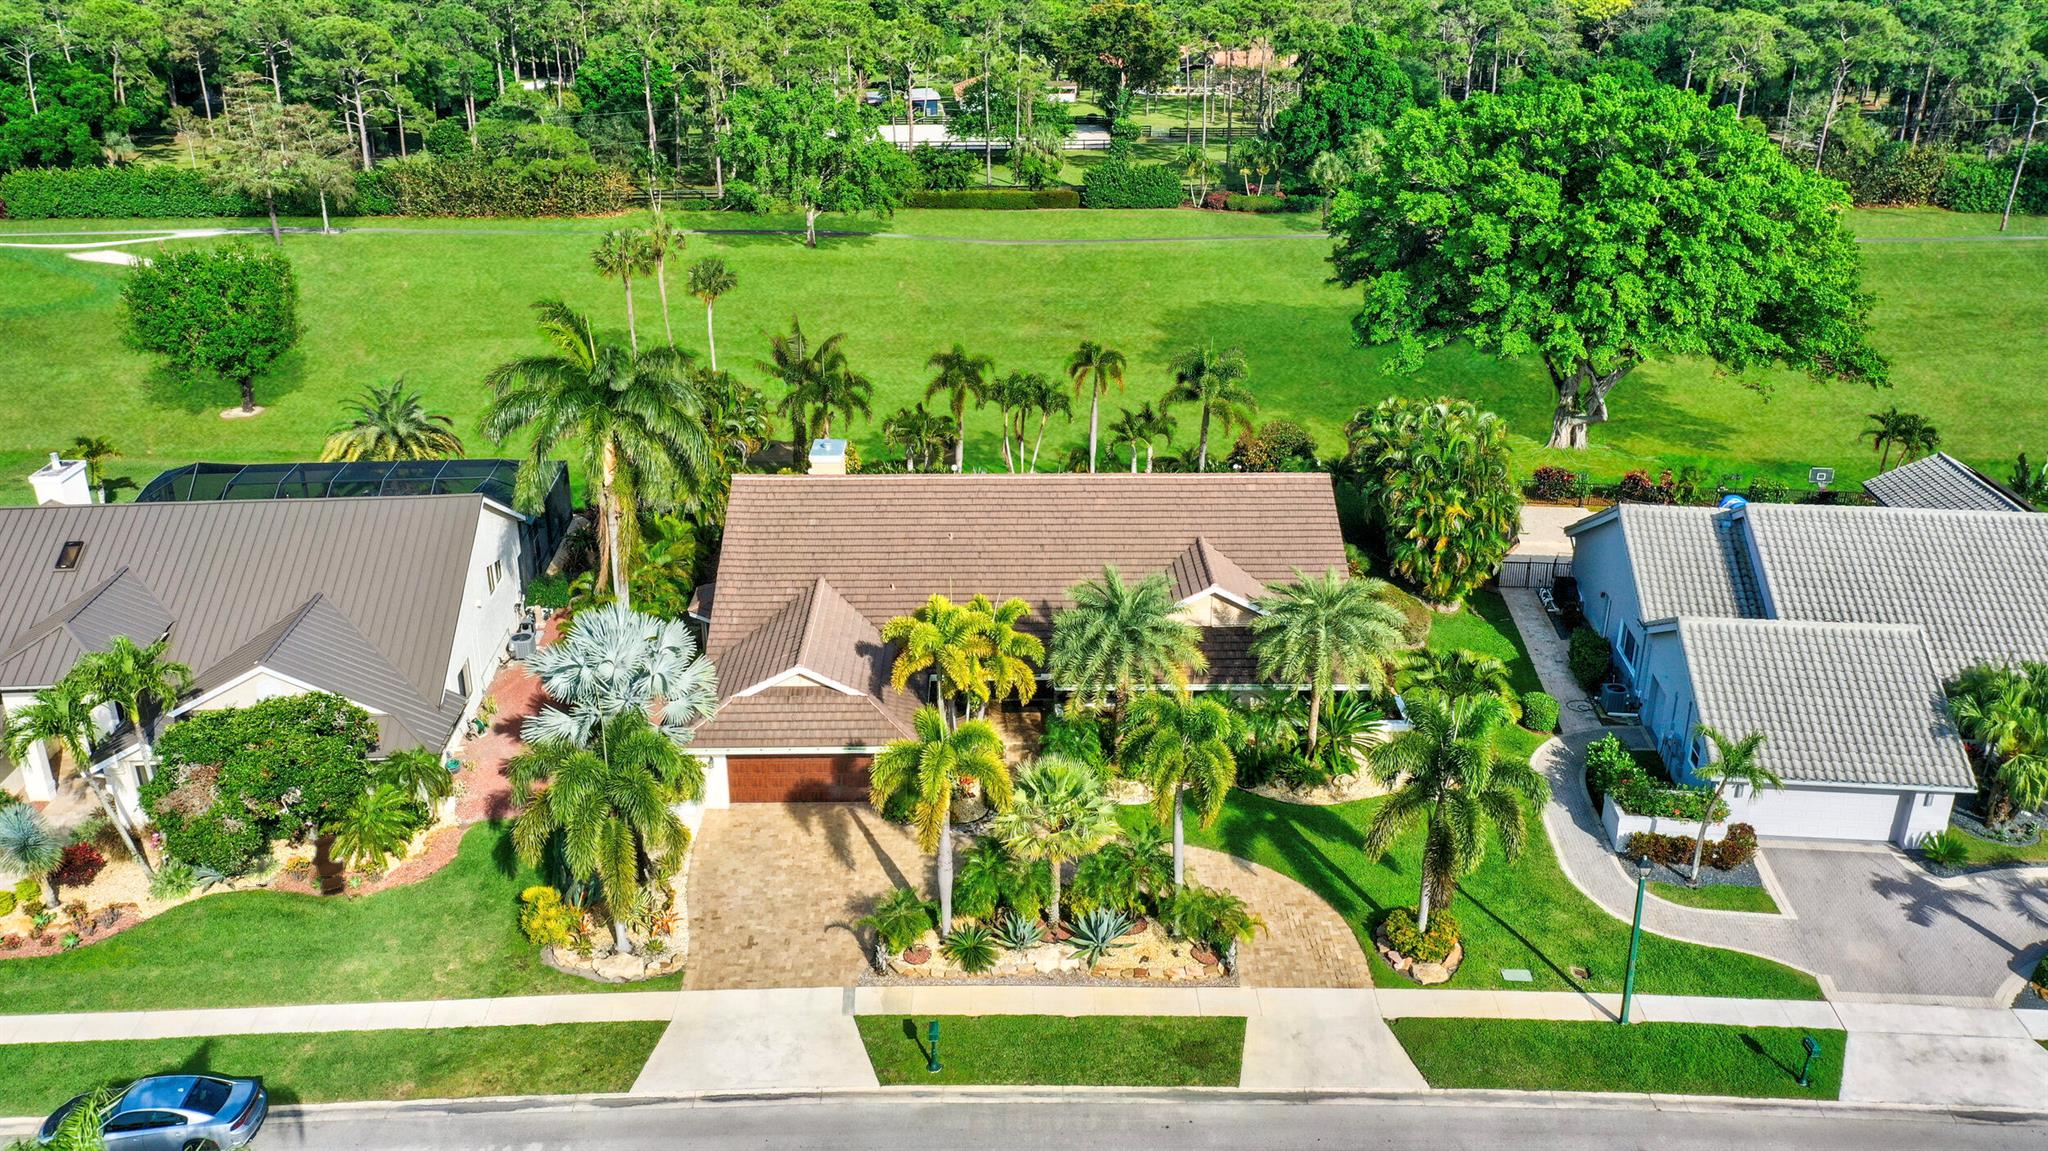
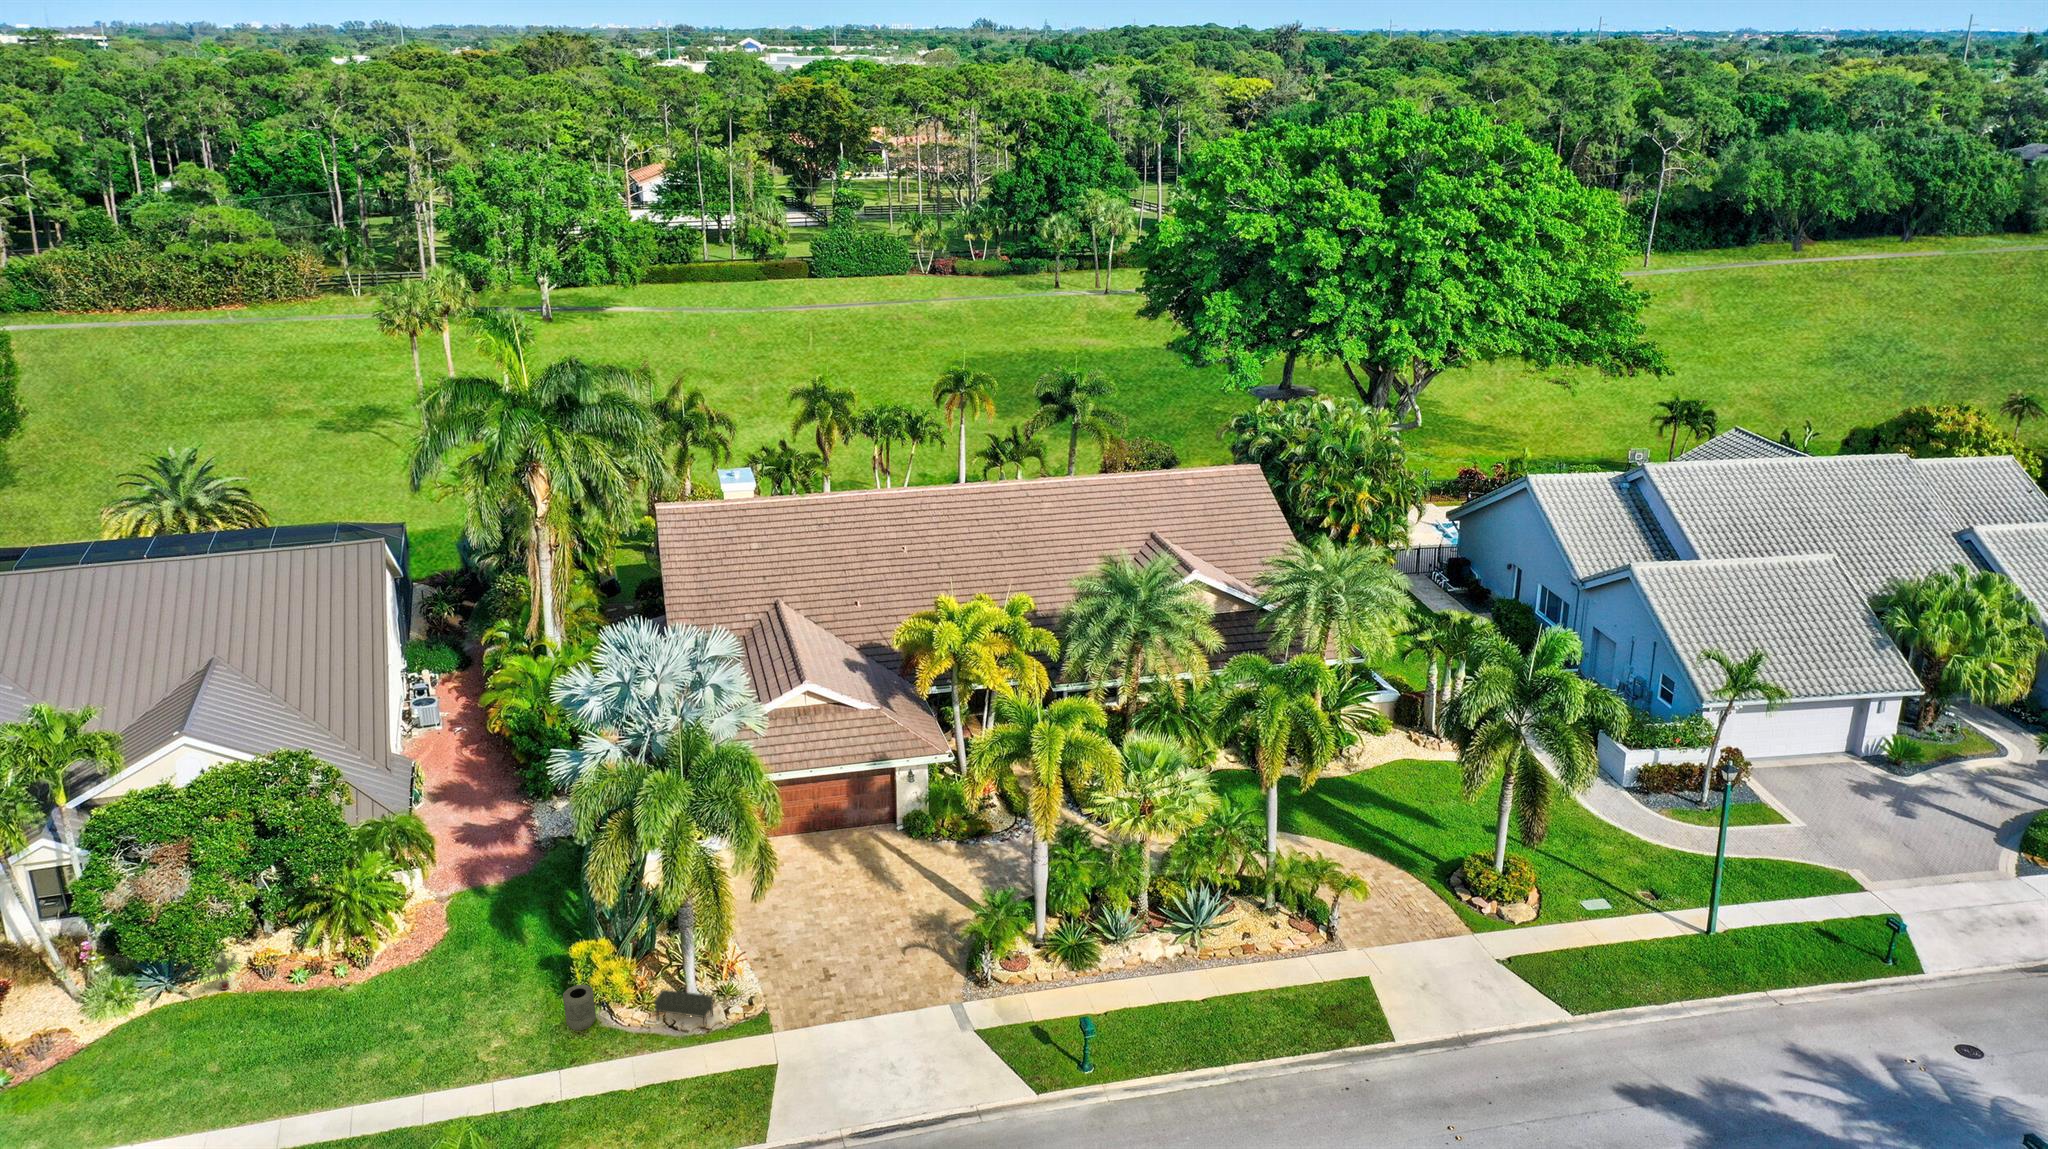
lounge chair: present [311,835,344,891] -> none [284,919,328,988]
trash can: none [511,923,541,963] -> present [563,985,596,1030]
bench: none [586,937,638,976] -> present [654,990,713,1026]

